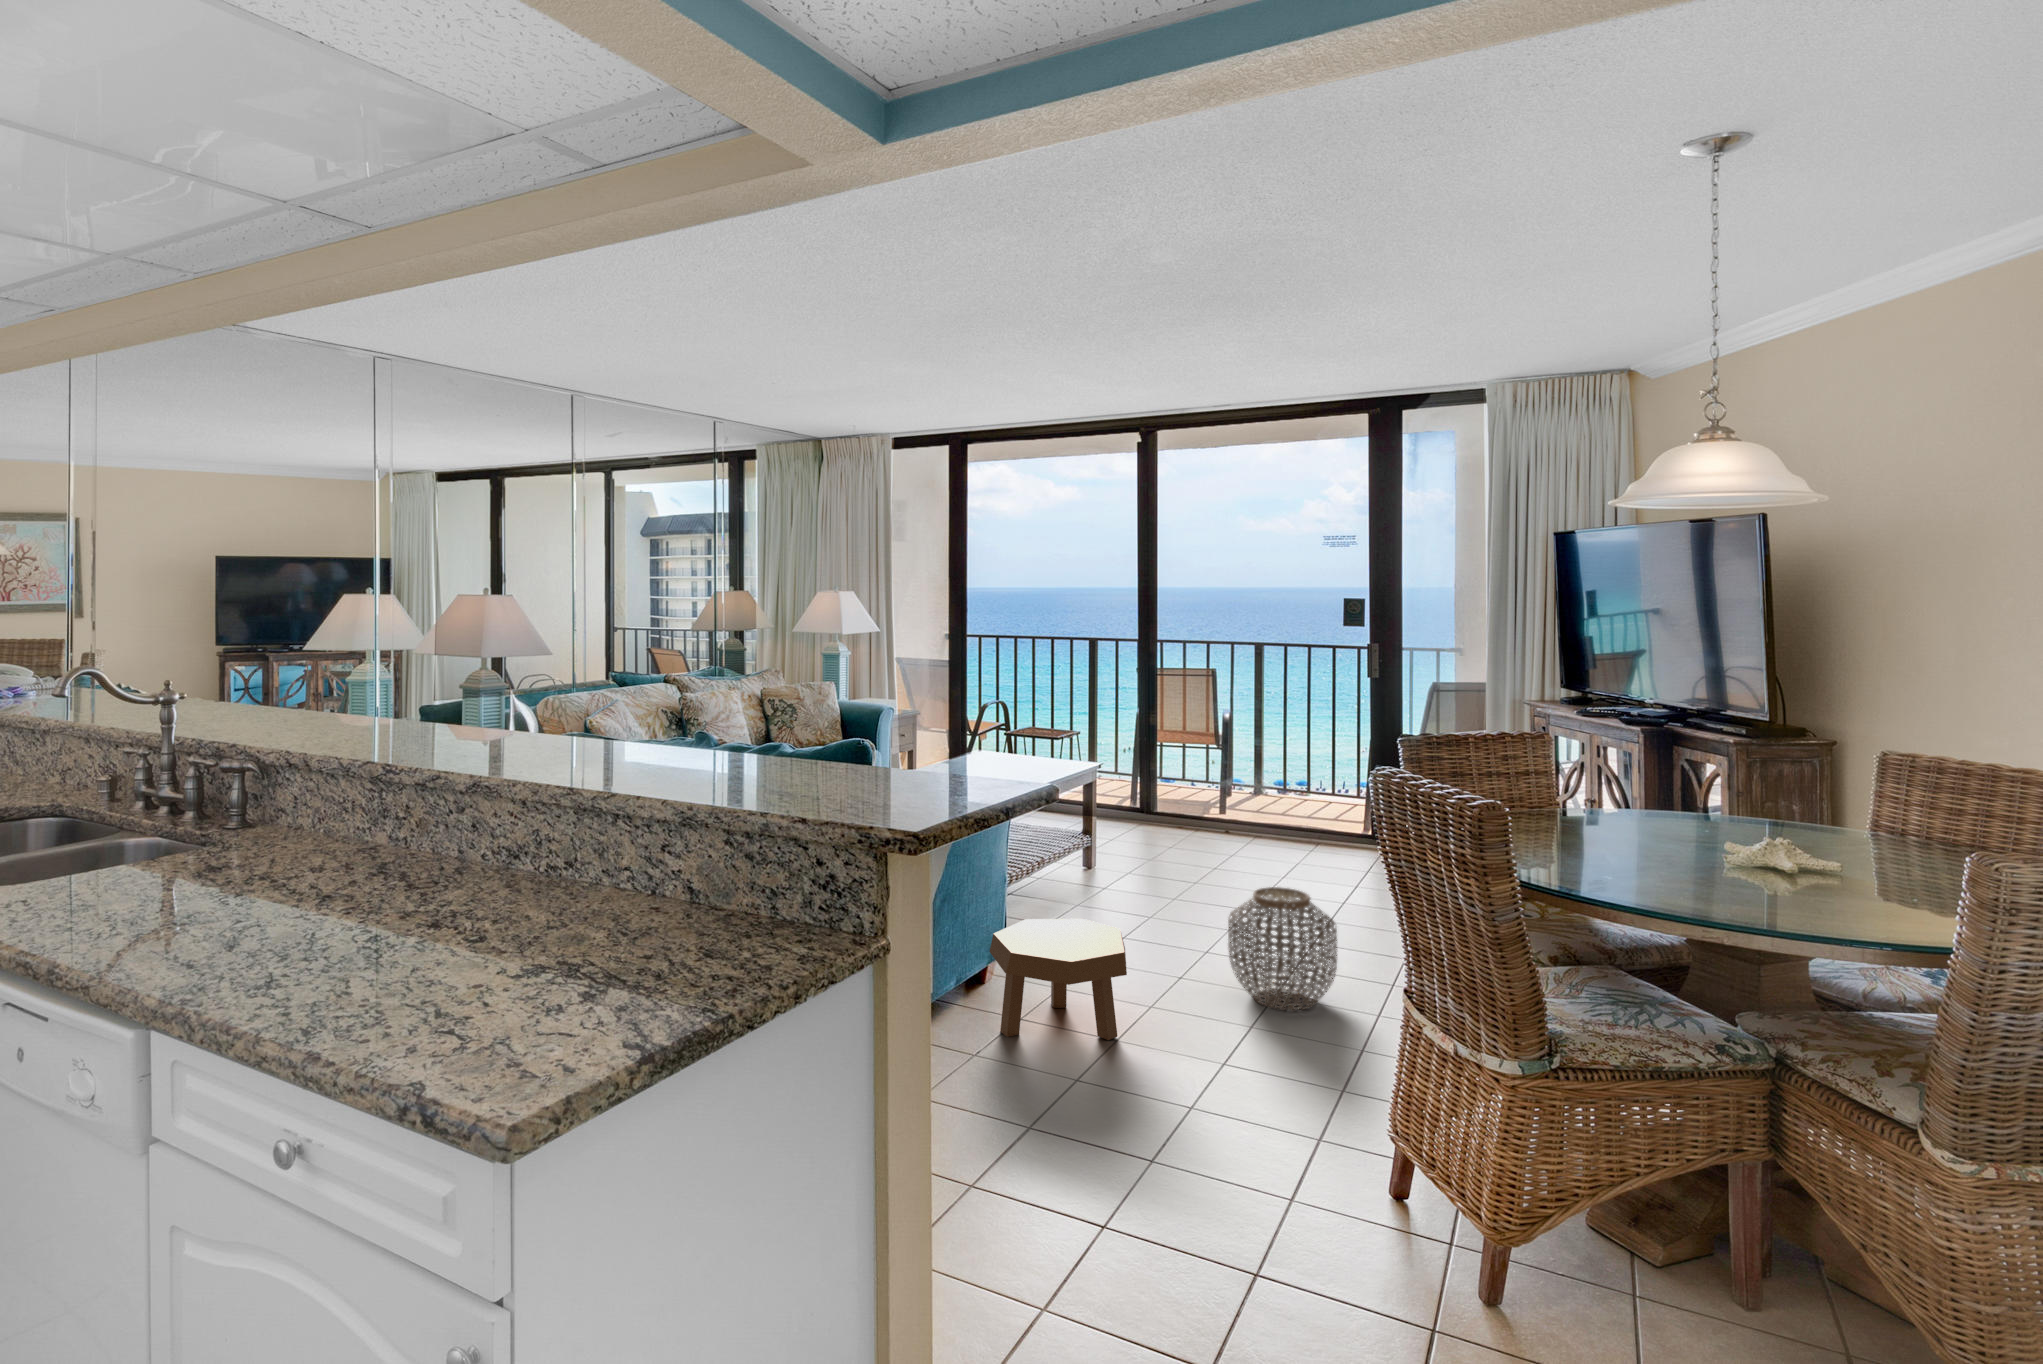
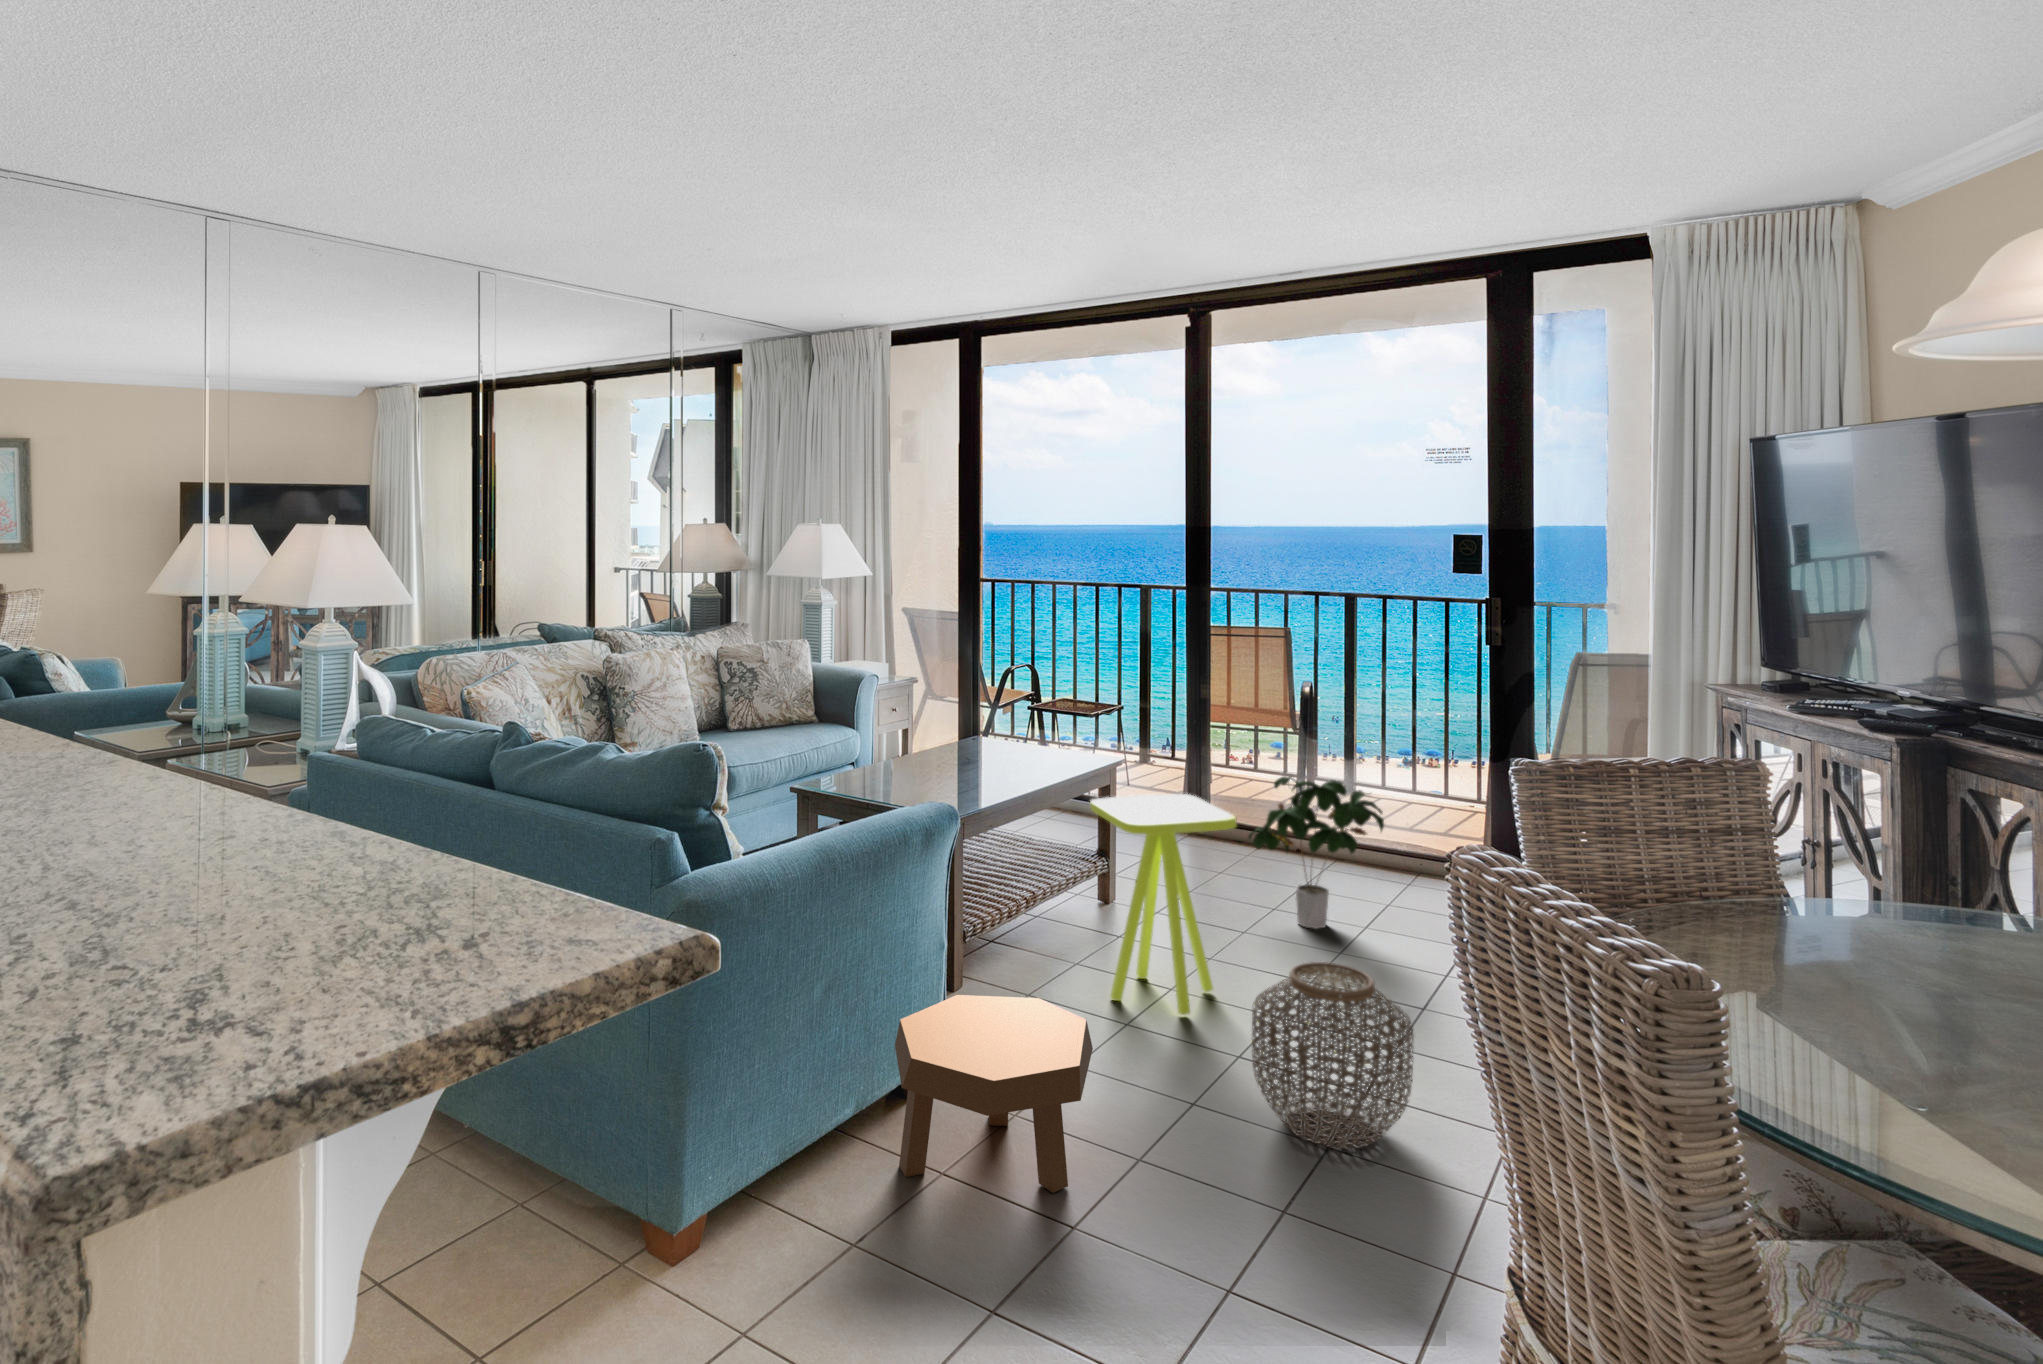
potted plant: none [1199,773,1300,887] -> present [1249,776,1384,929]
side table: none [1095,784,1203,941] -> present [1090,794,1237,1015]

